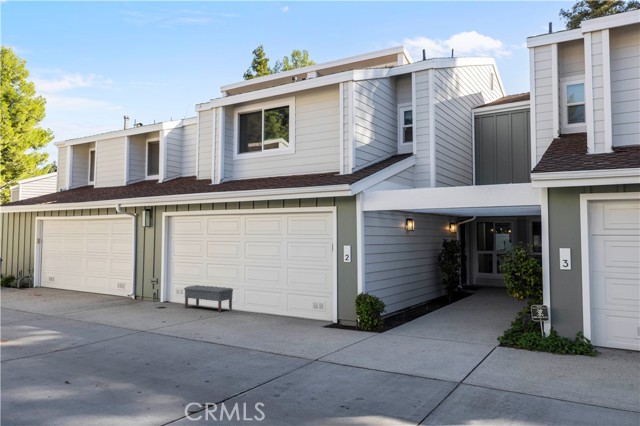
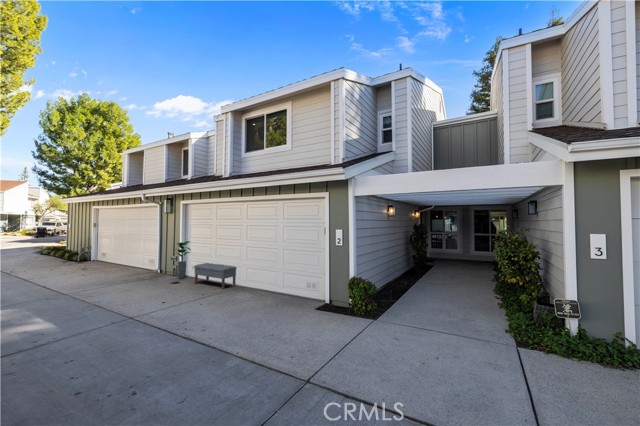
potted plant: none [156,260,177,304] -> present [177,241,191,279]

